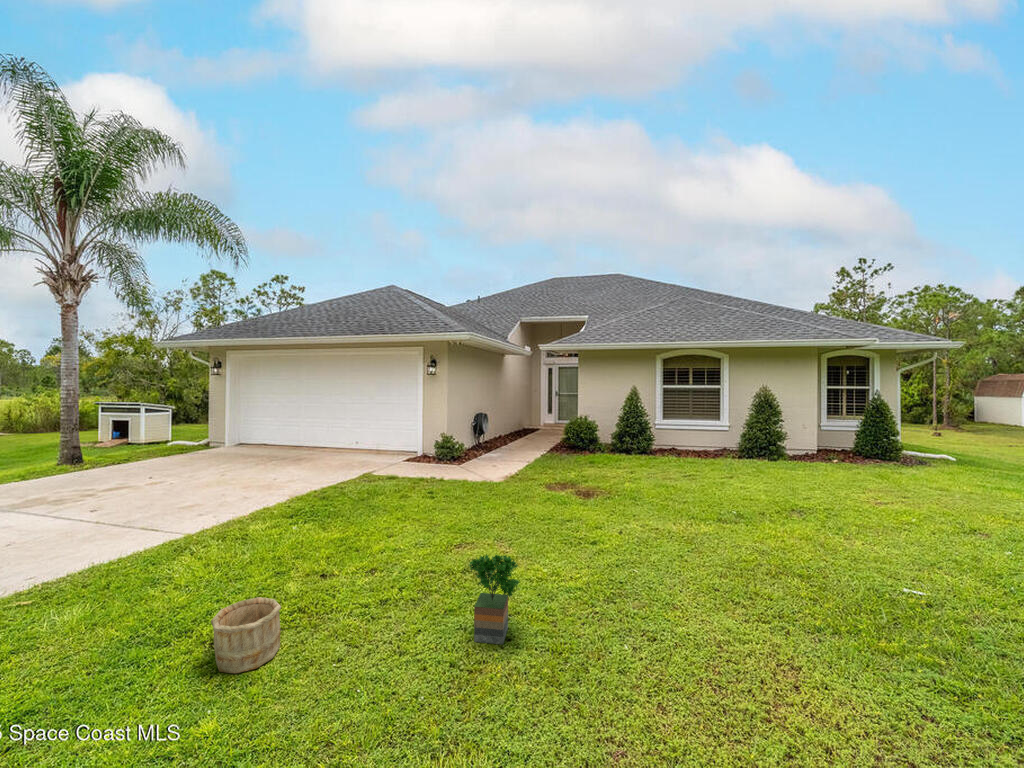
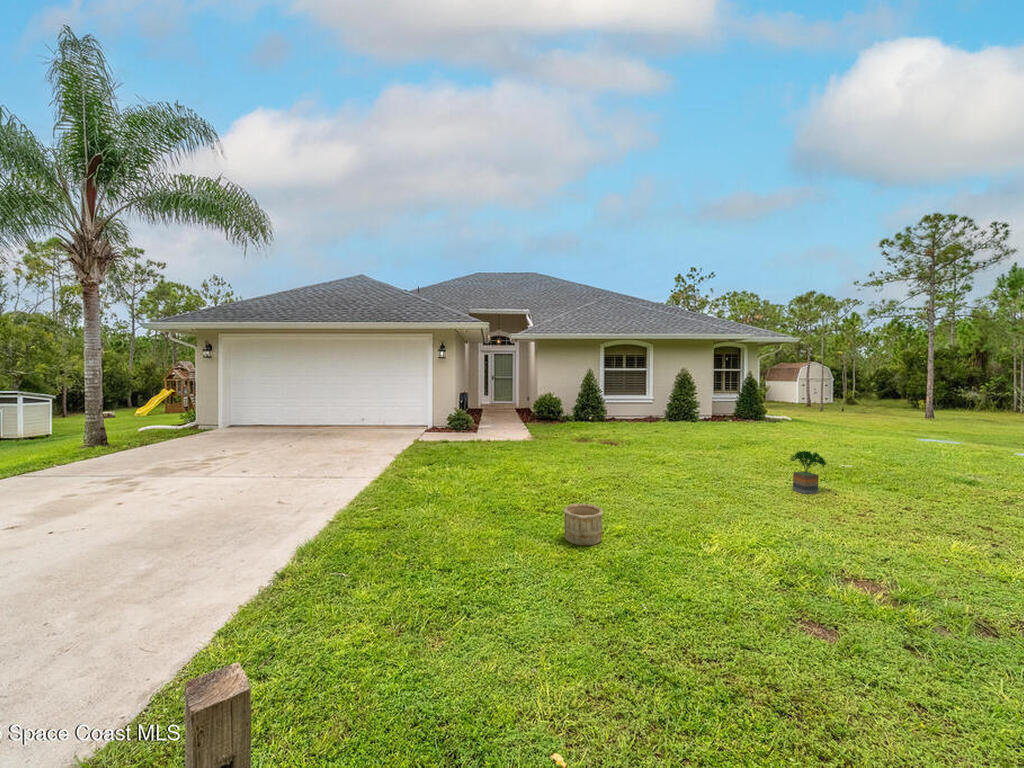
potted tree: present [469,554,519,644] -> present [790,451,827,494]

